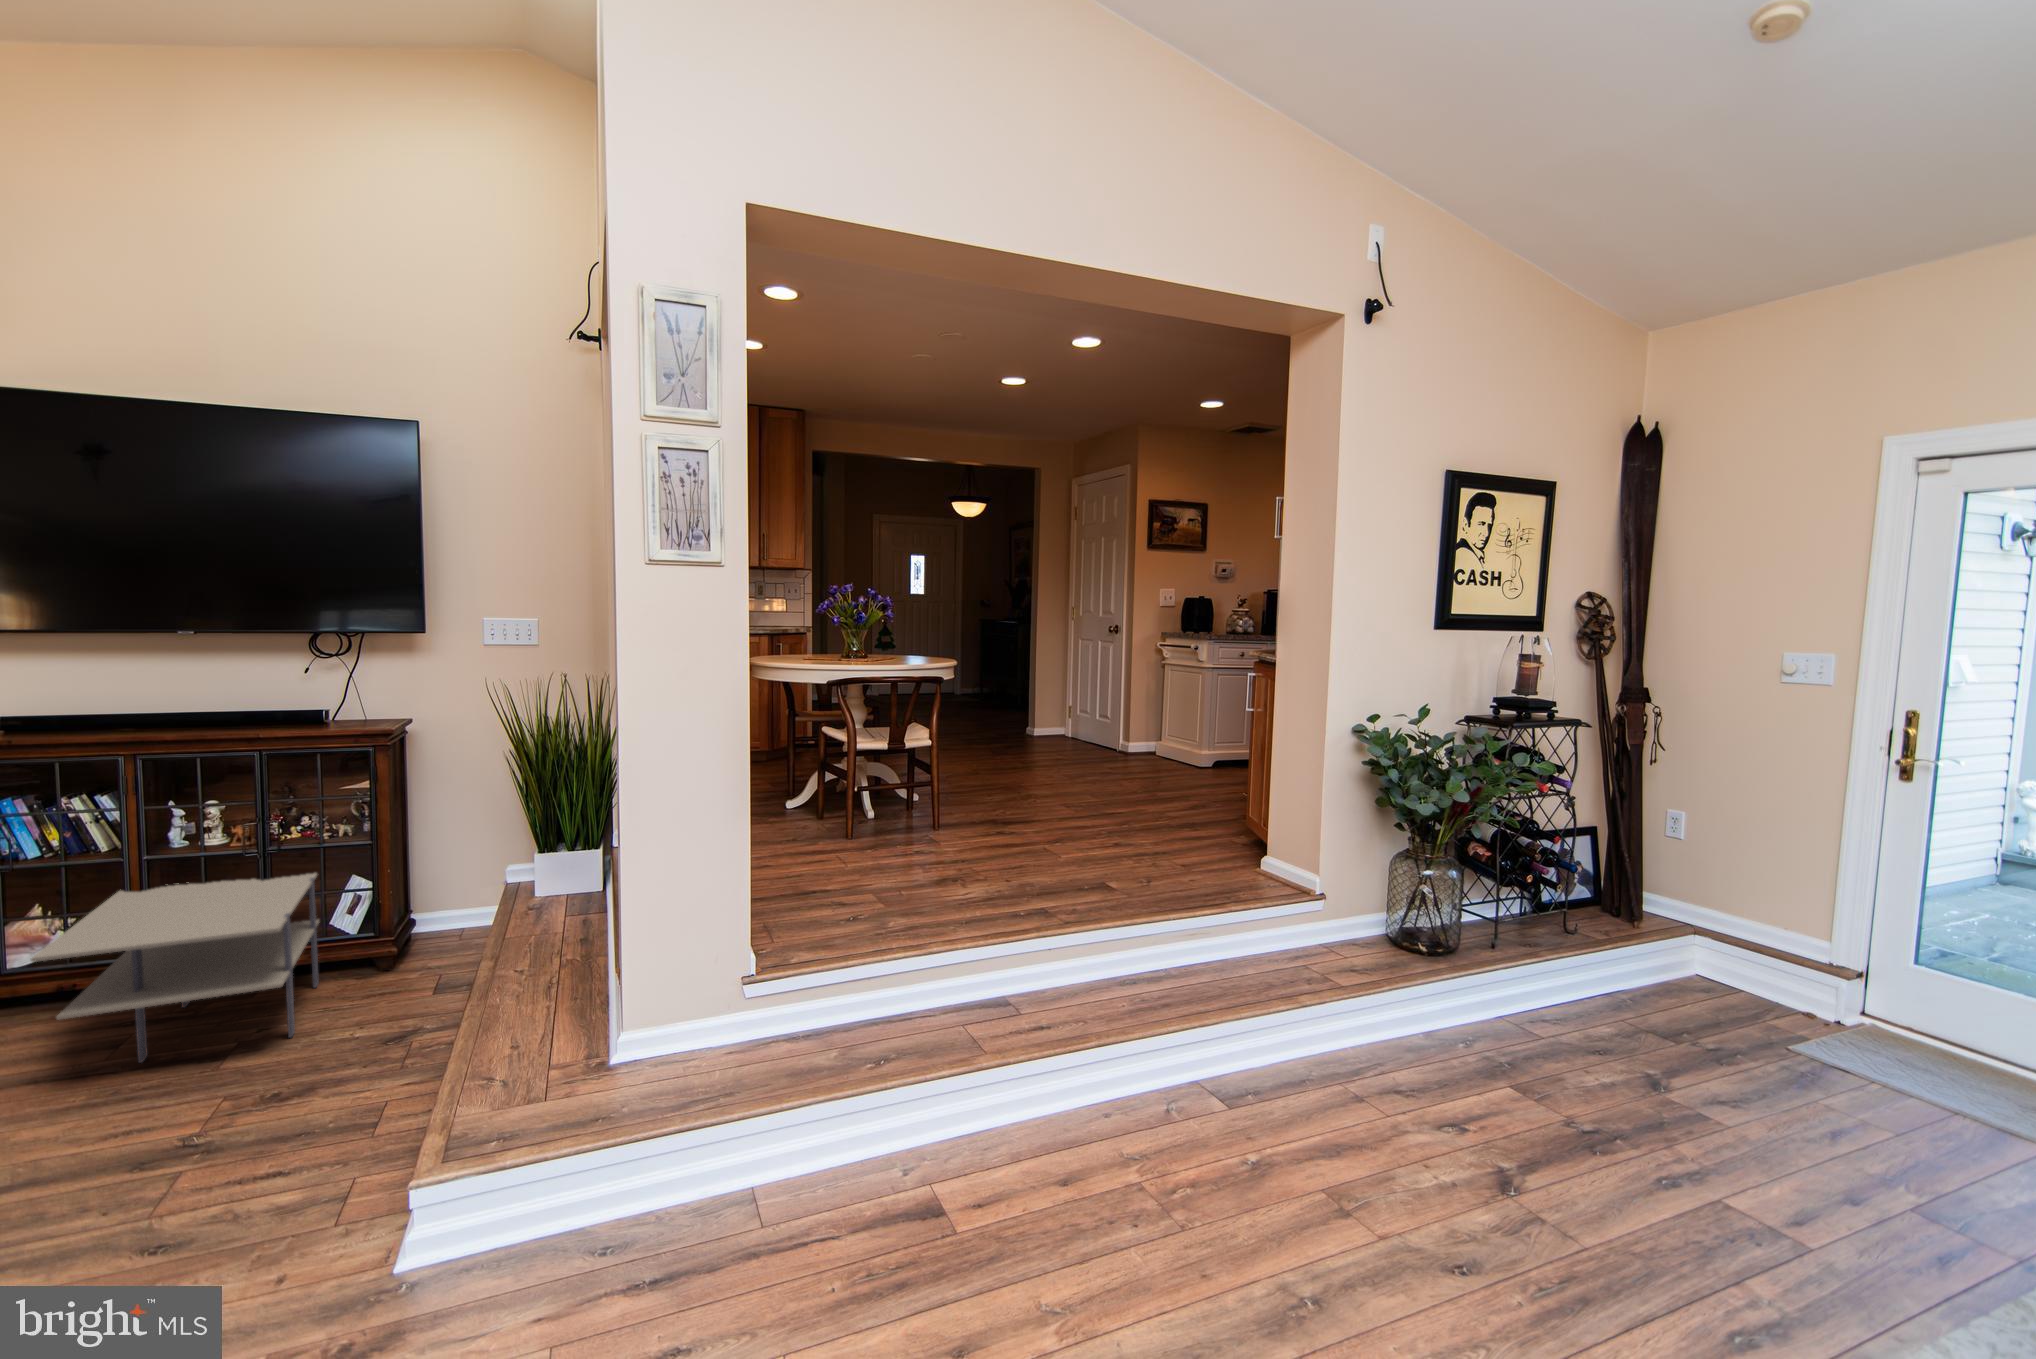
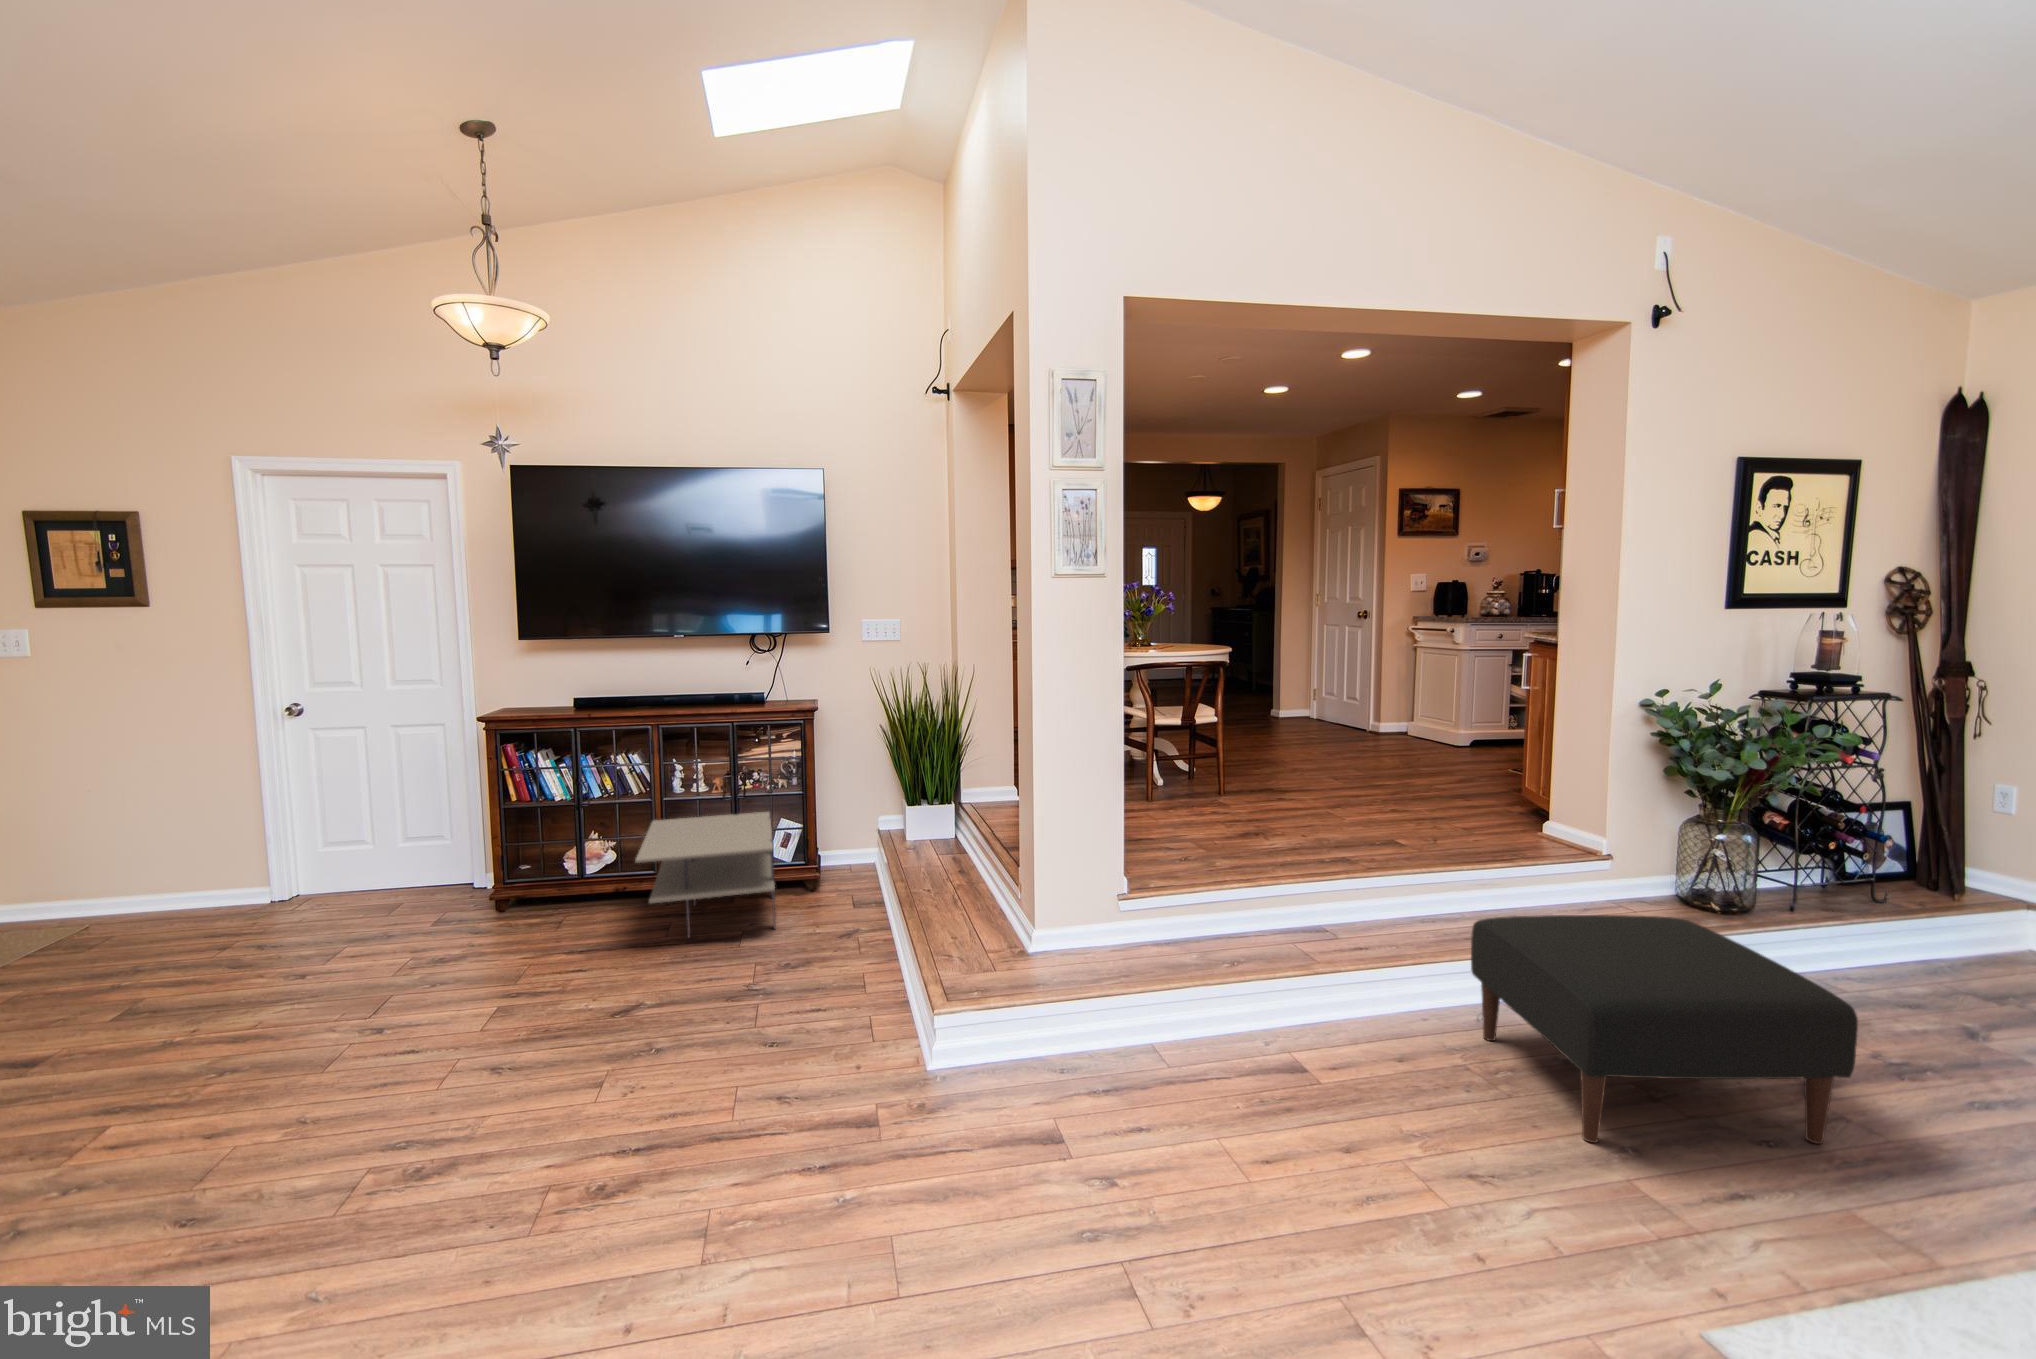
ottoman: none [1159,976,1545,1279] -> present [1471,915,1858,1144]

